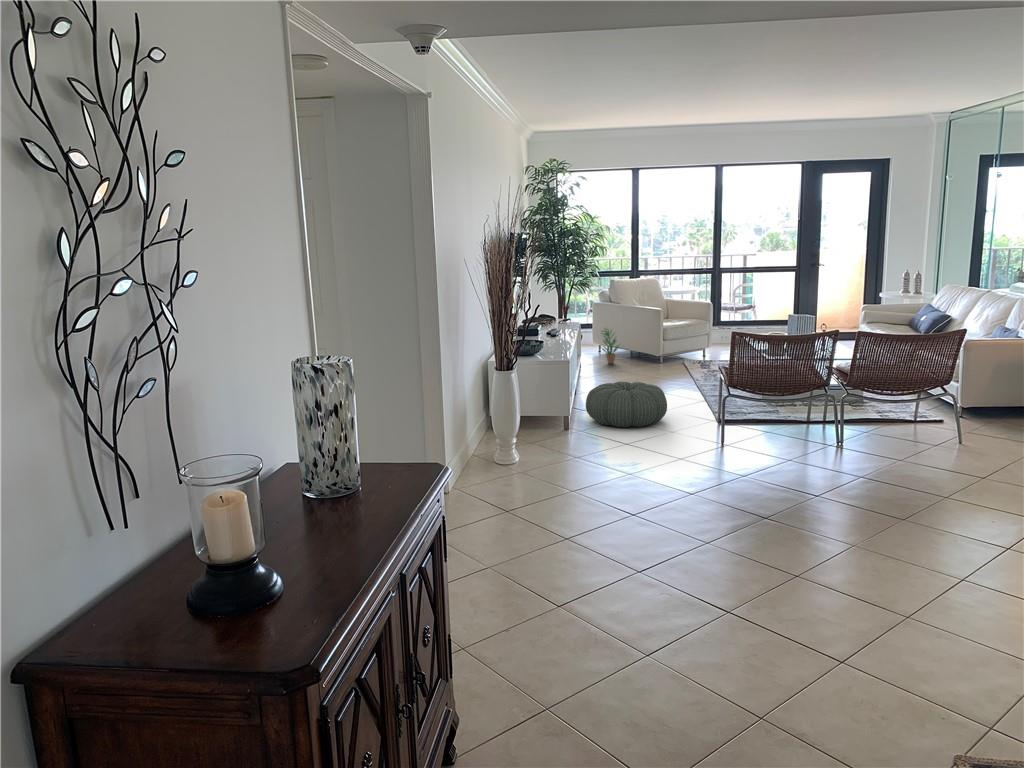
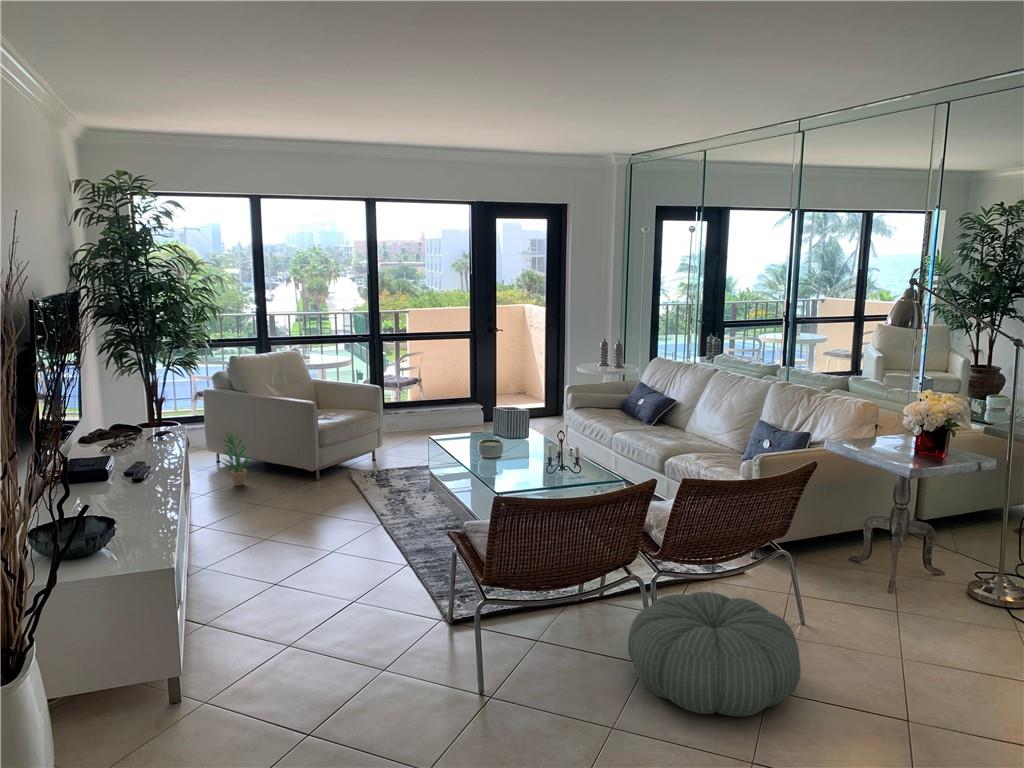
pouf: present [586,382,667,427] -> present [628,592,801,716]

